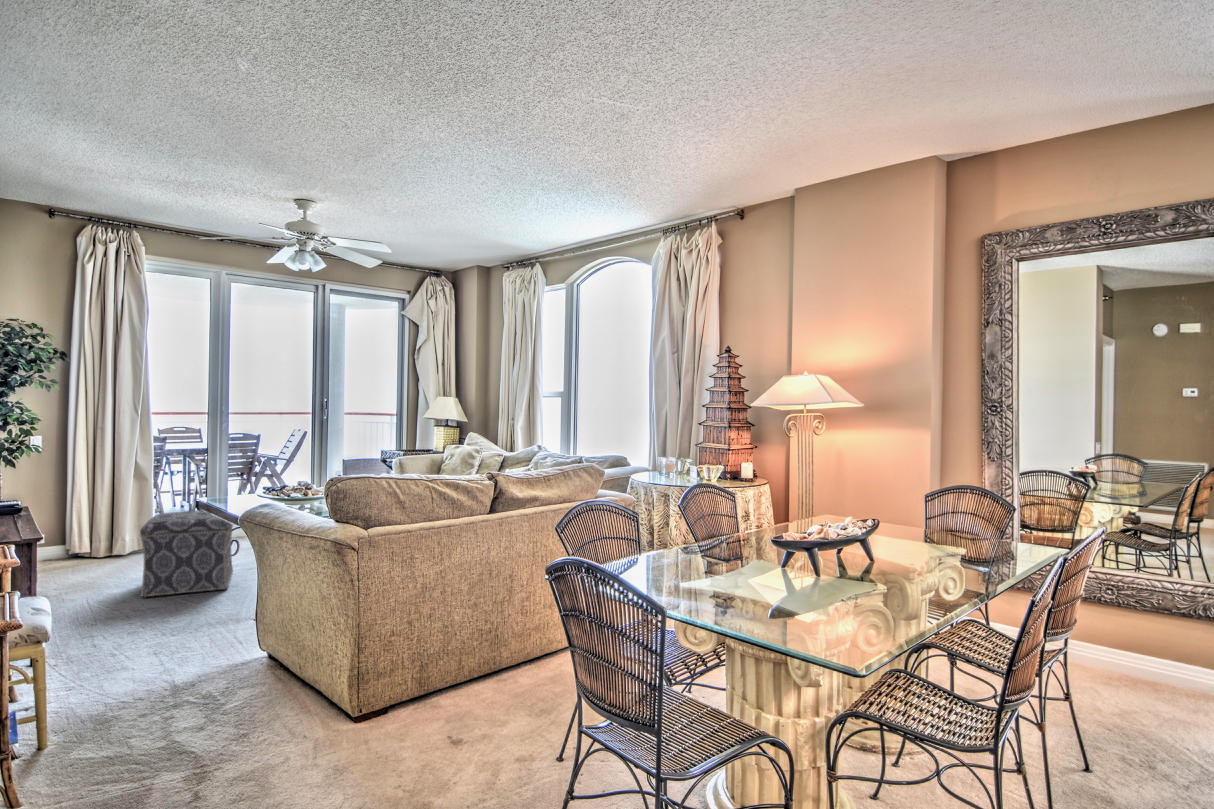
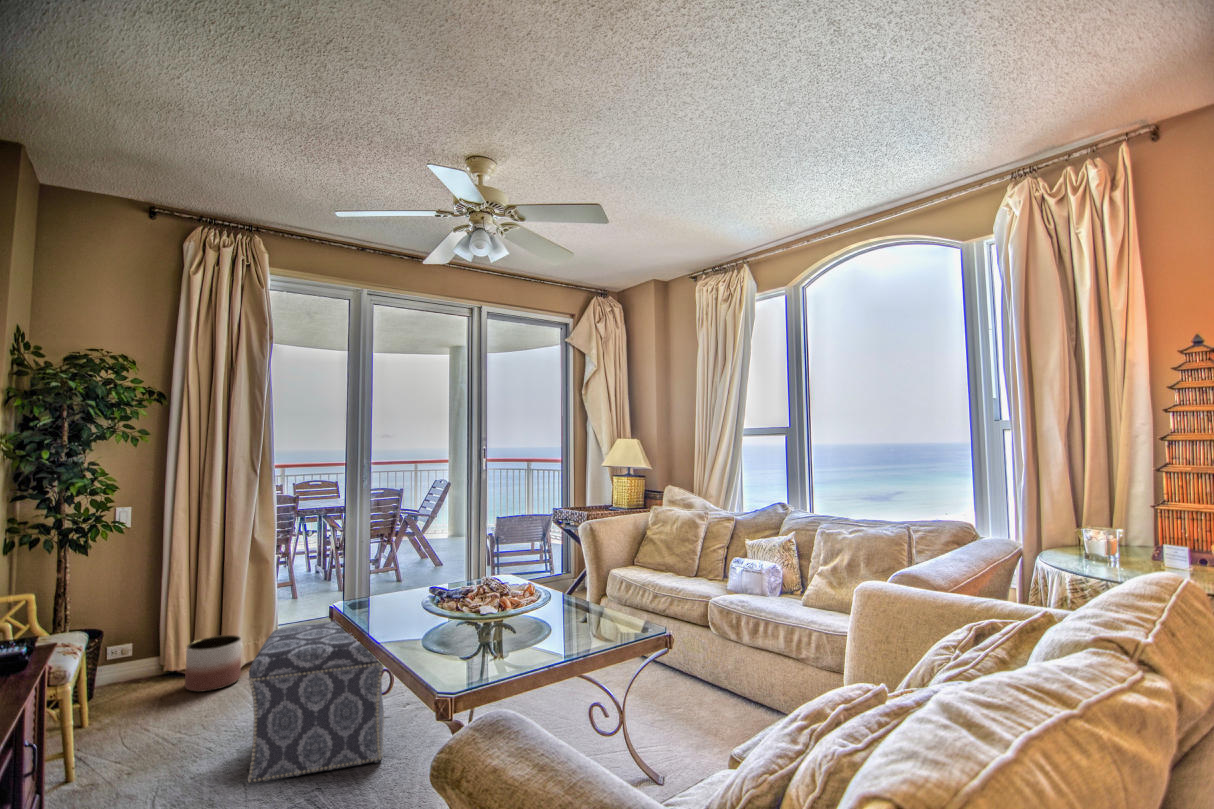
planter: none [87,529,129,565] -> present [185,635,241,692]

